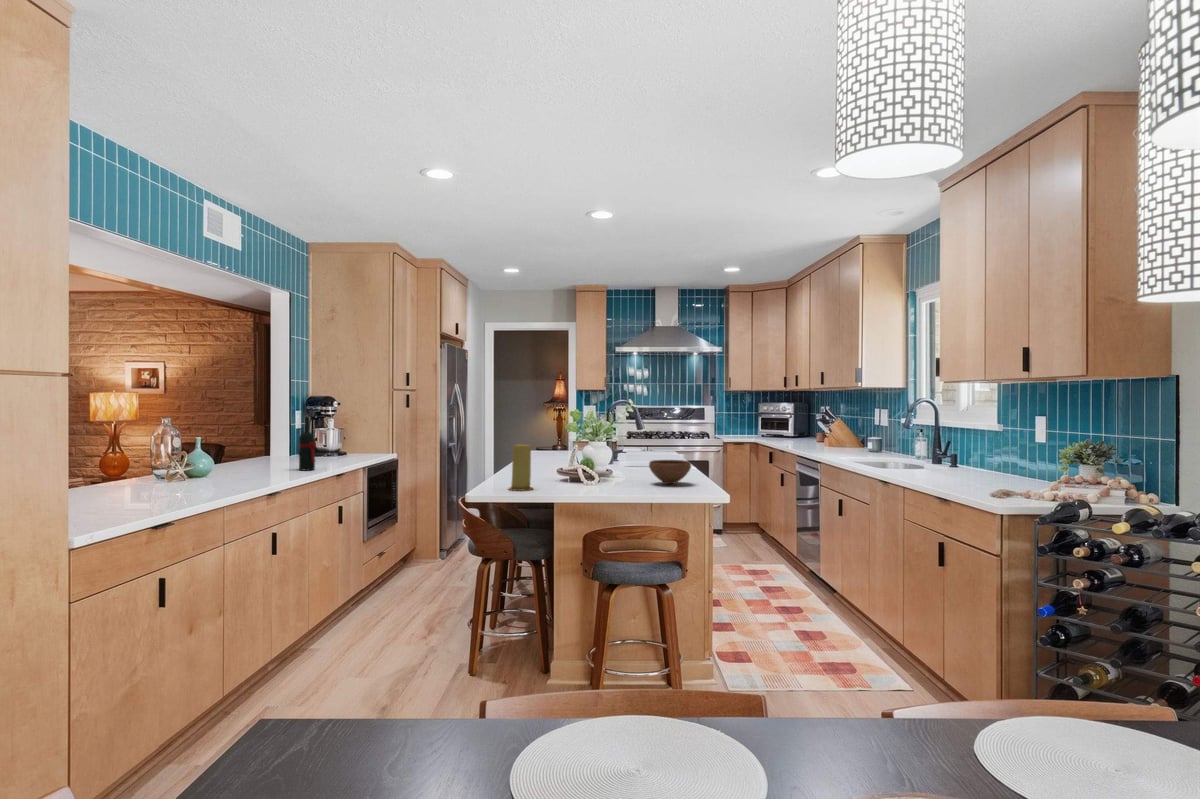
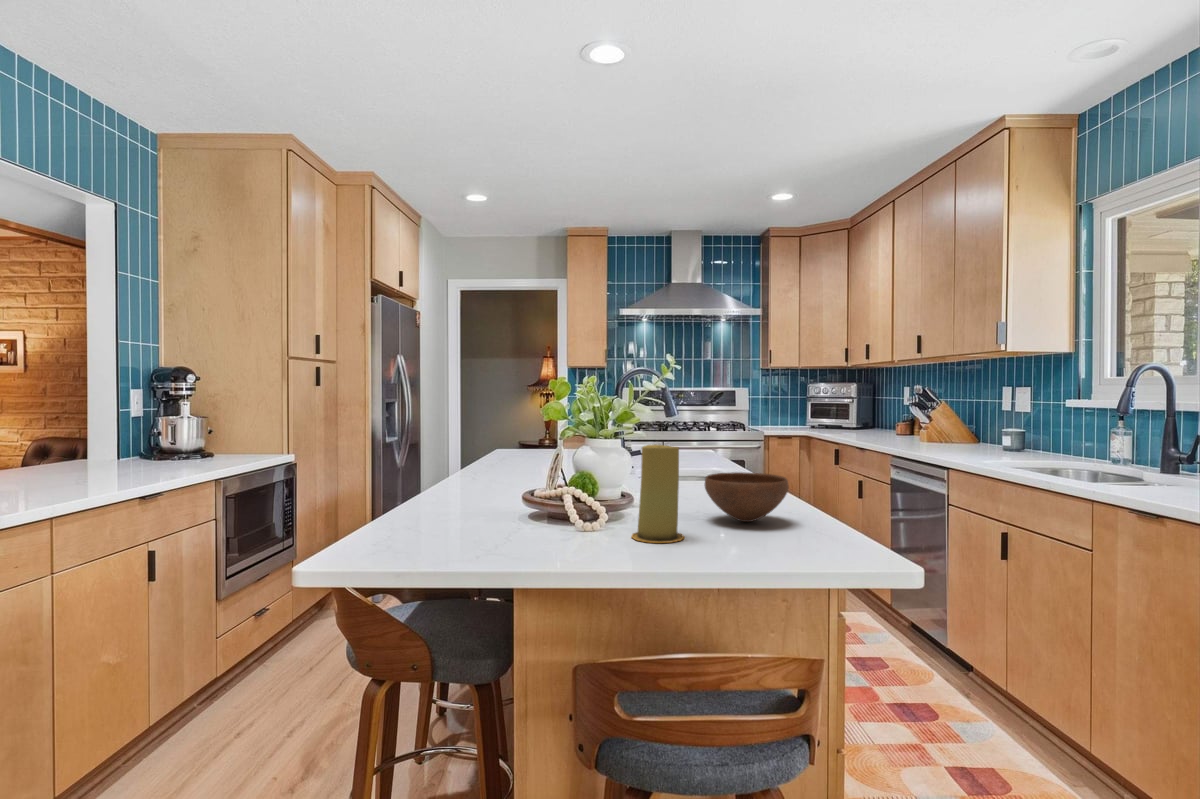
wine bottle: present [299,415,316,471] -> none [69,391,101,490]
candle: present [509,444,533,491] -> present [632,445,684,543]

